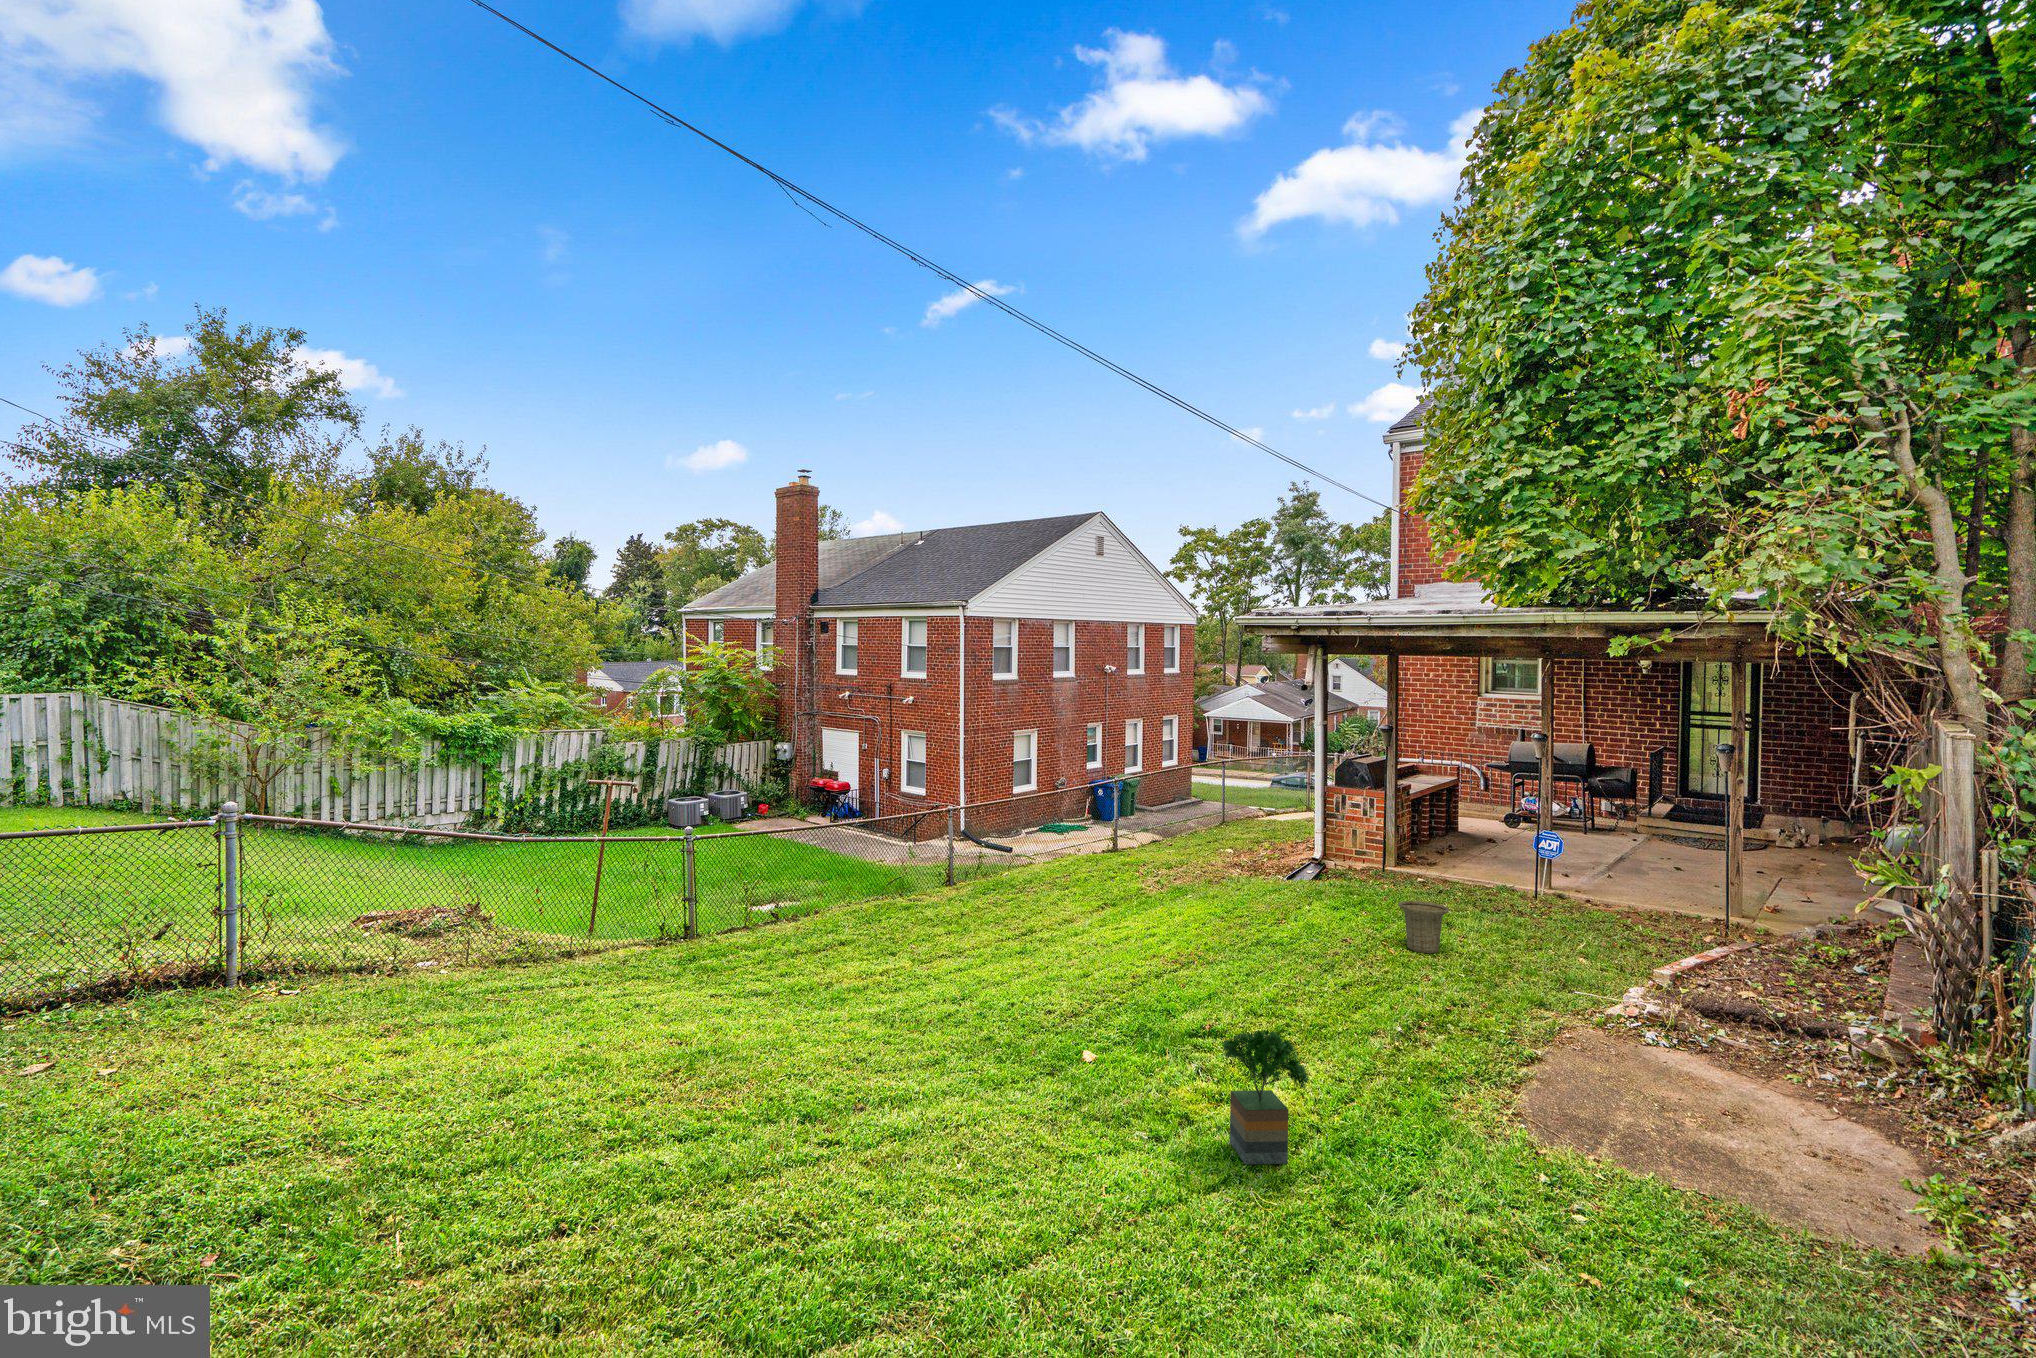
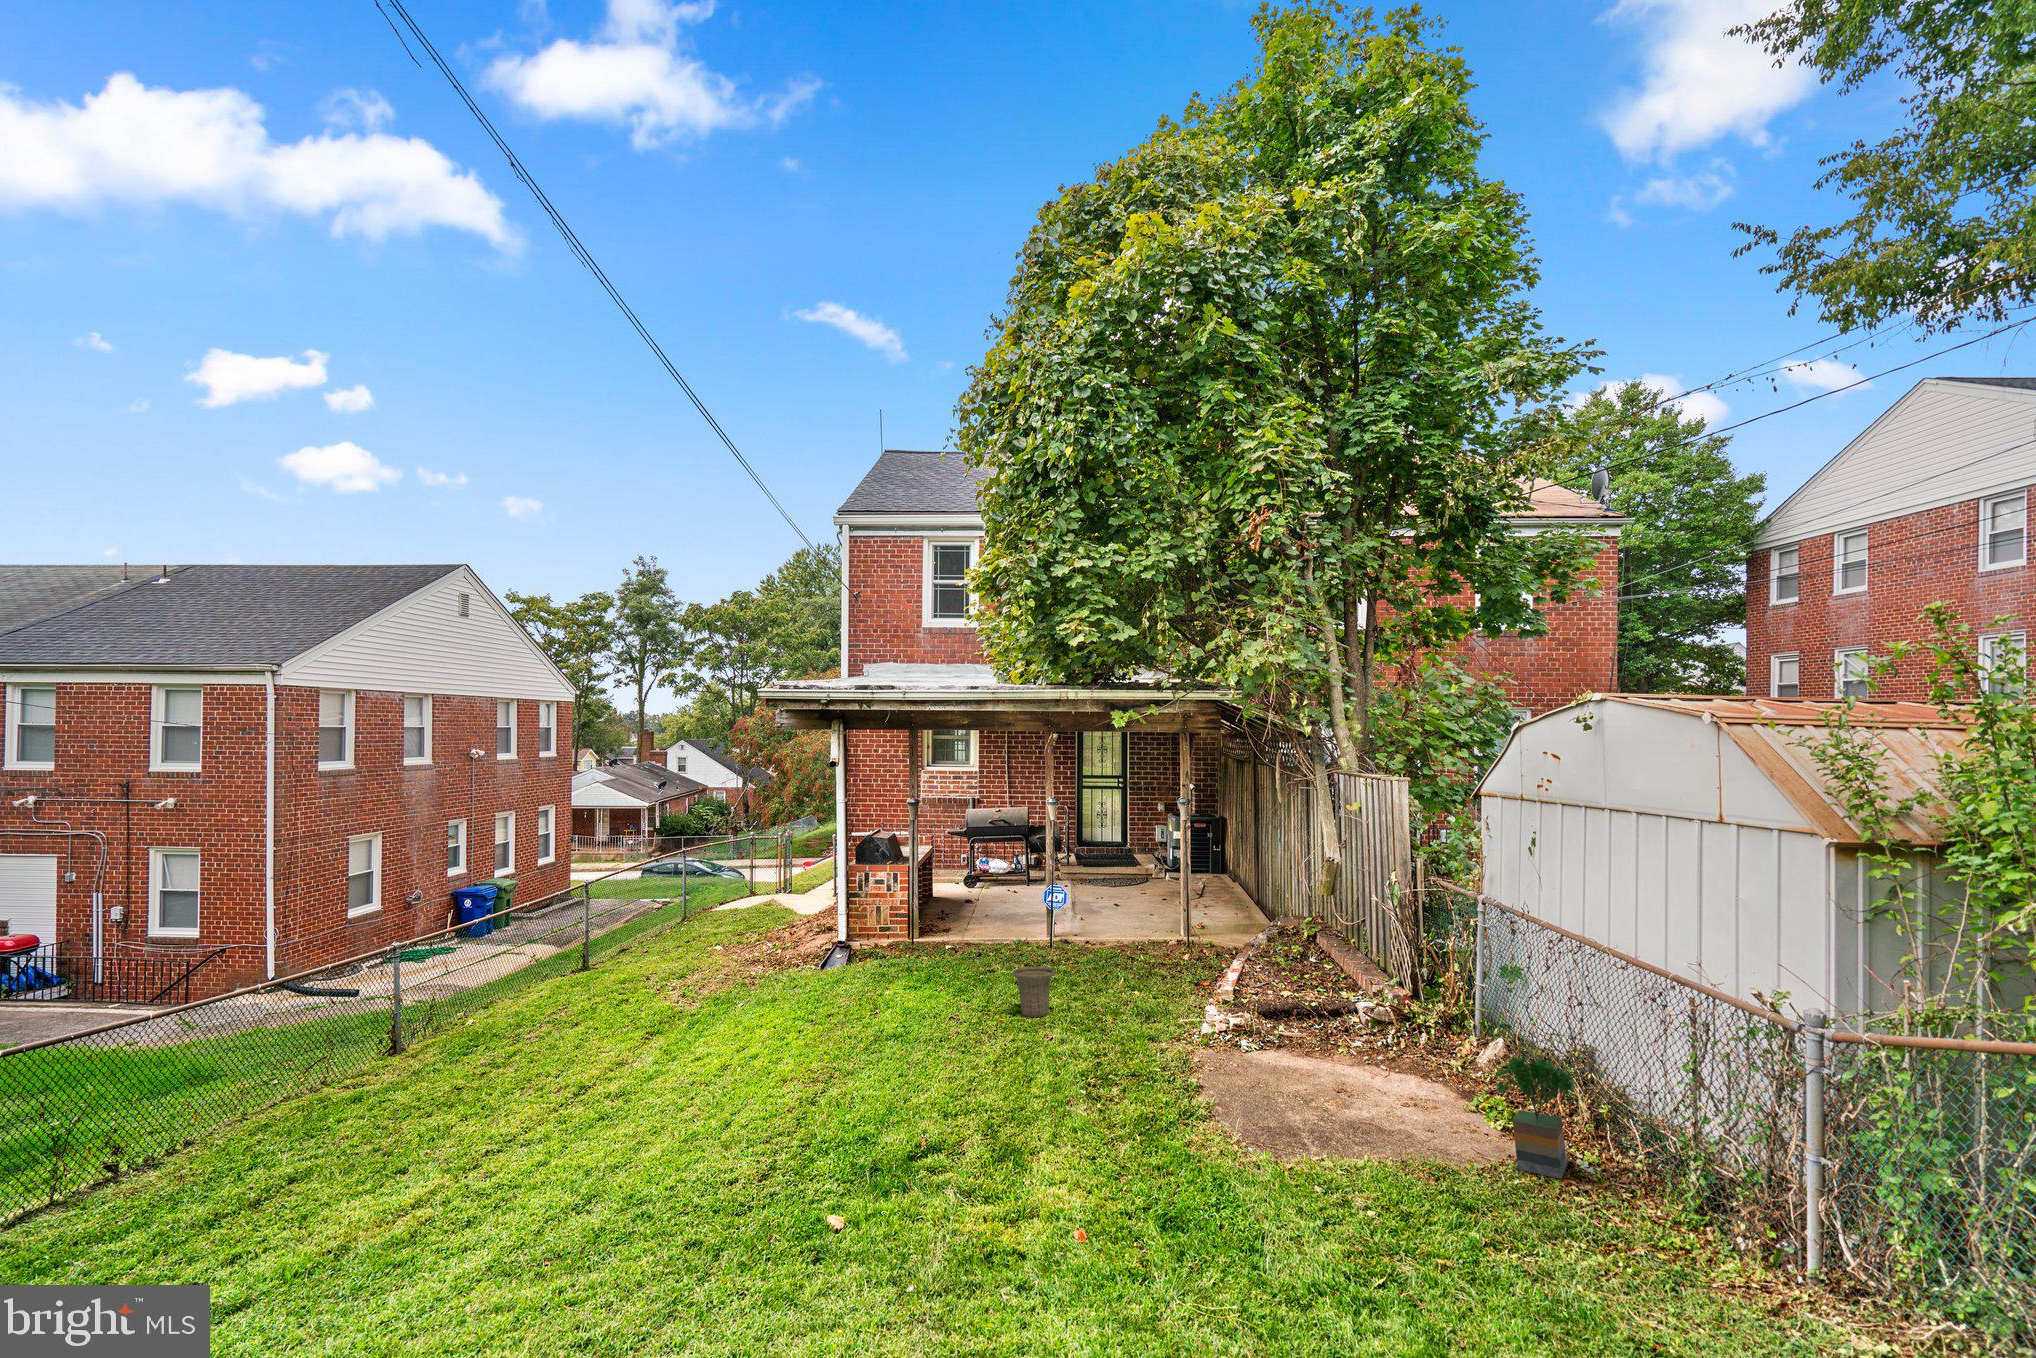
potted tree: present [1222,1029,1309,1164] -> present [1496,1057,1576,1179]

